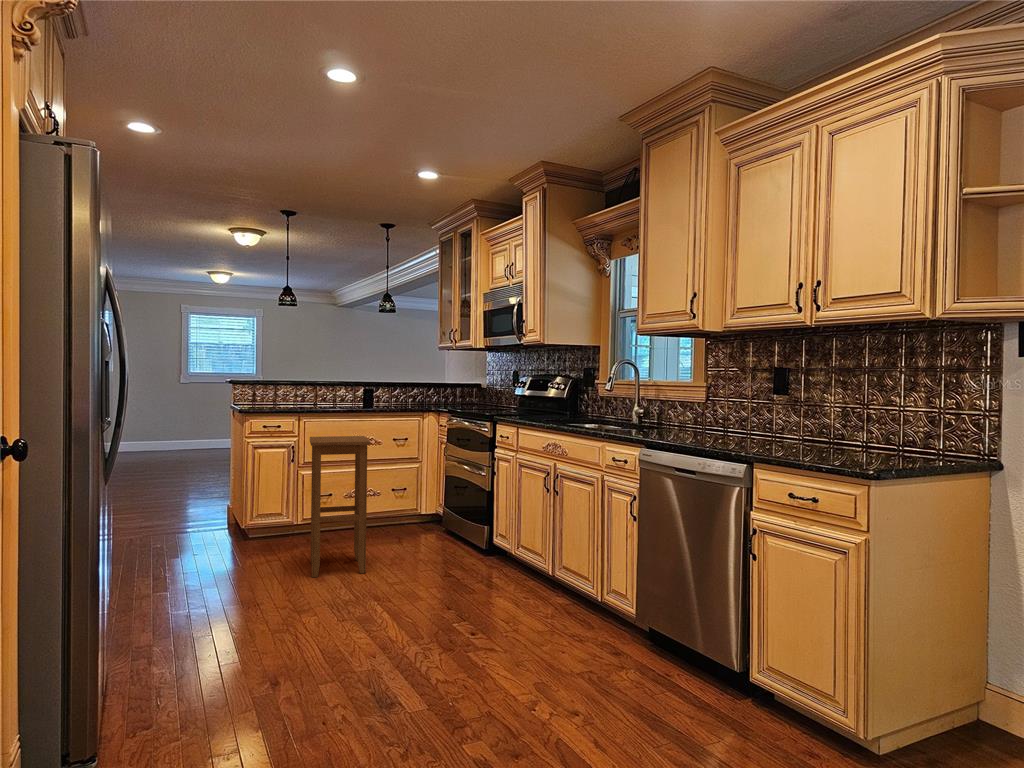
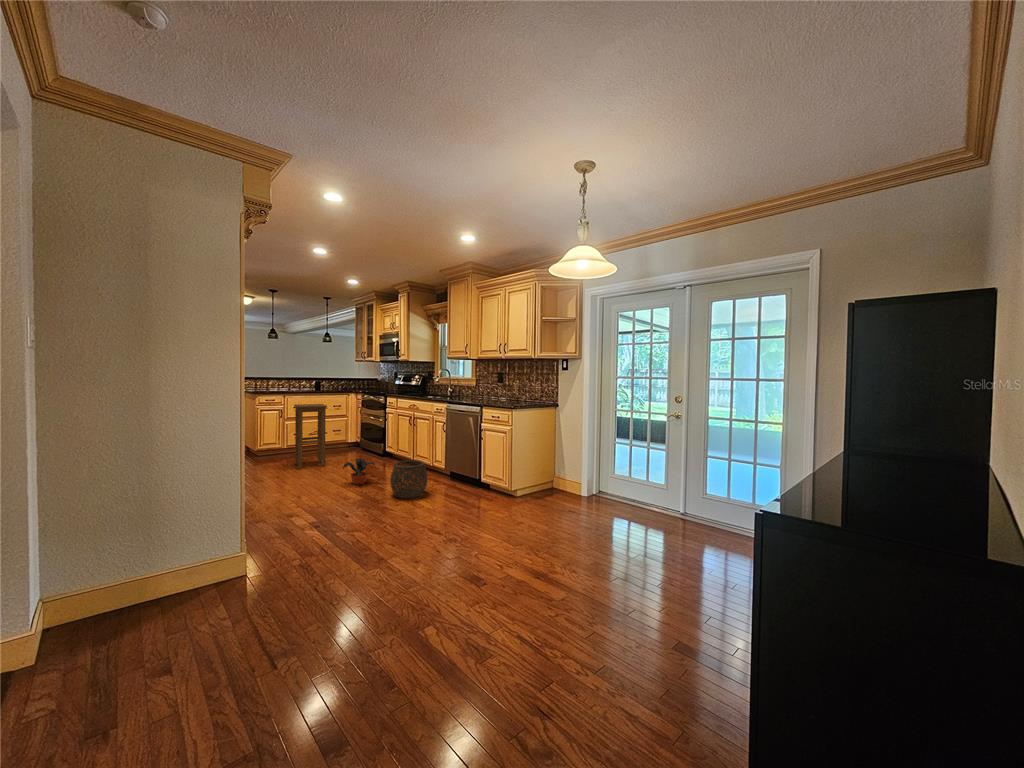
potted plant: none [388,573,464,642] -> present [343,458,375,484]
woven basket: none [496,601,596,719] -> present [390,460,427,498]

